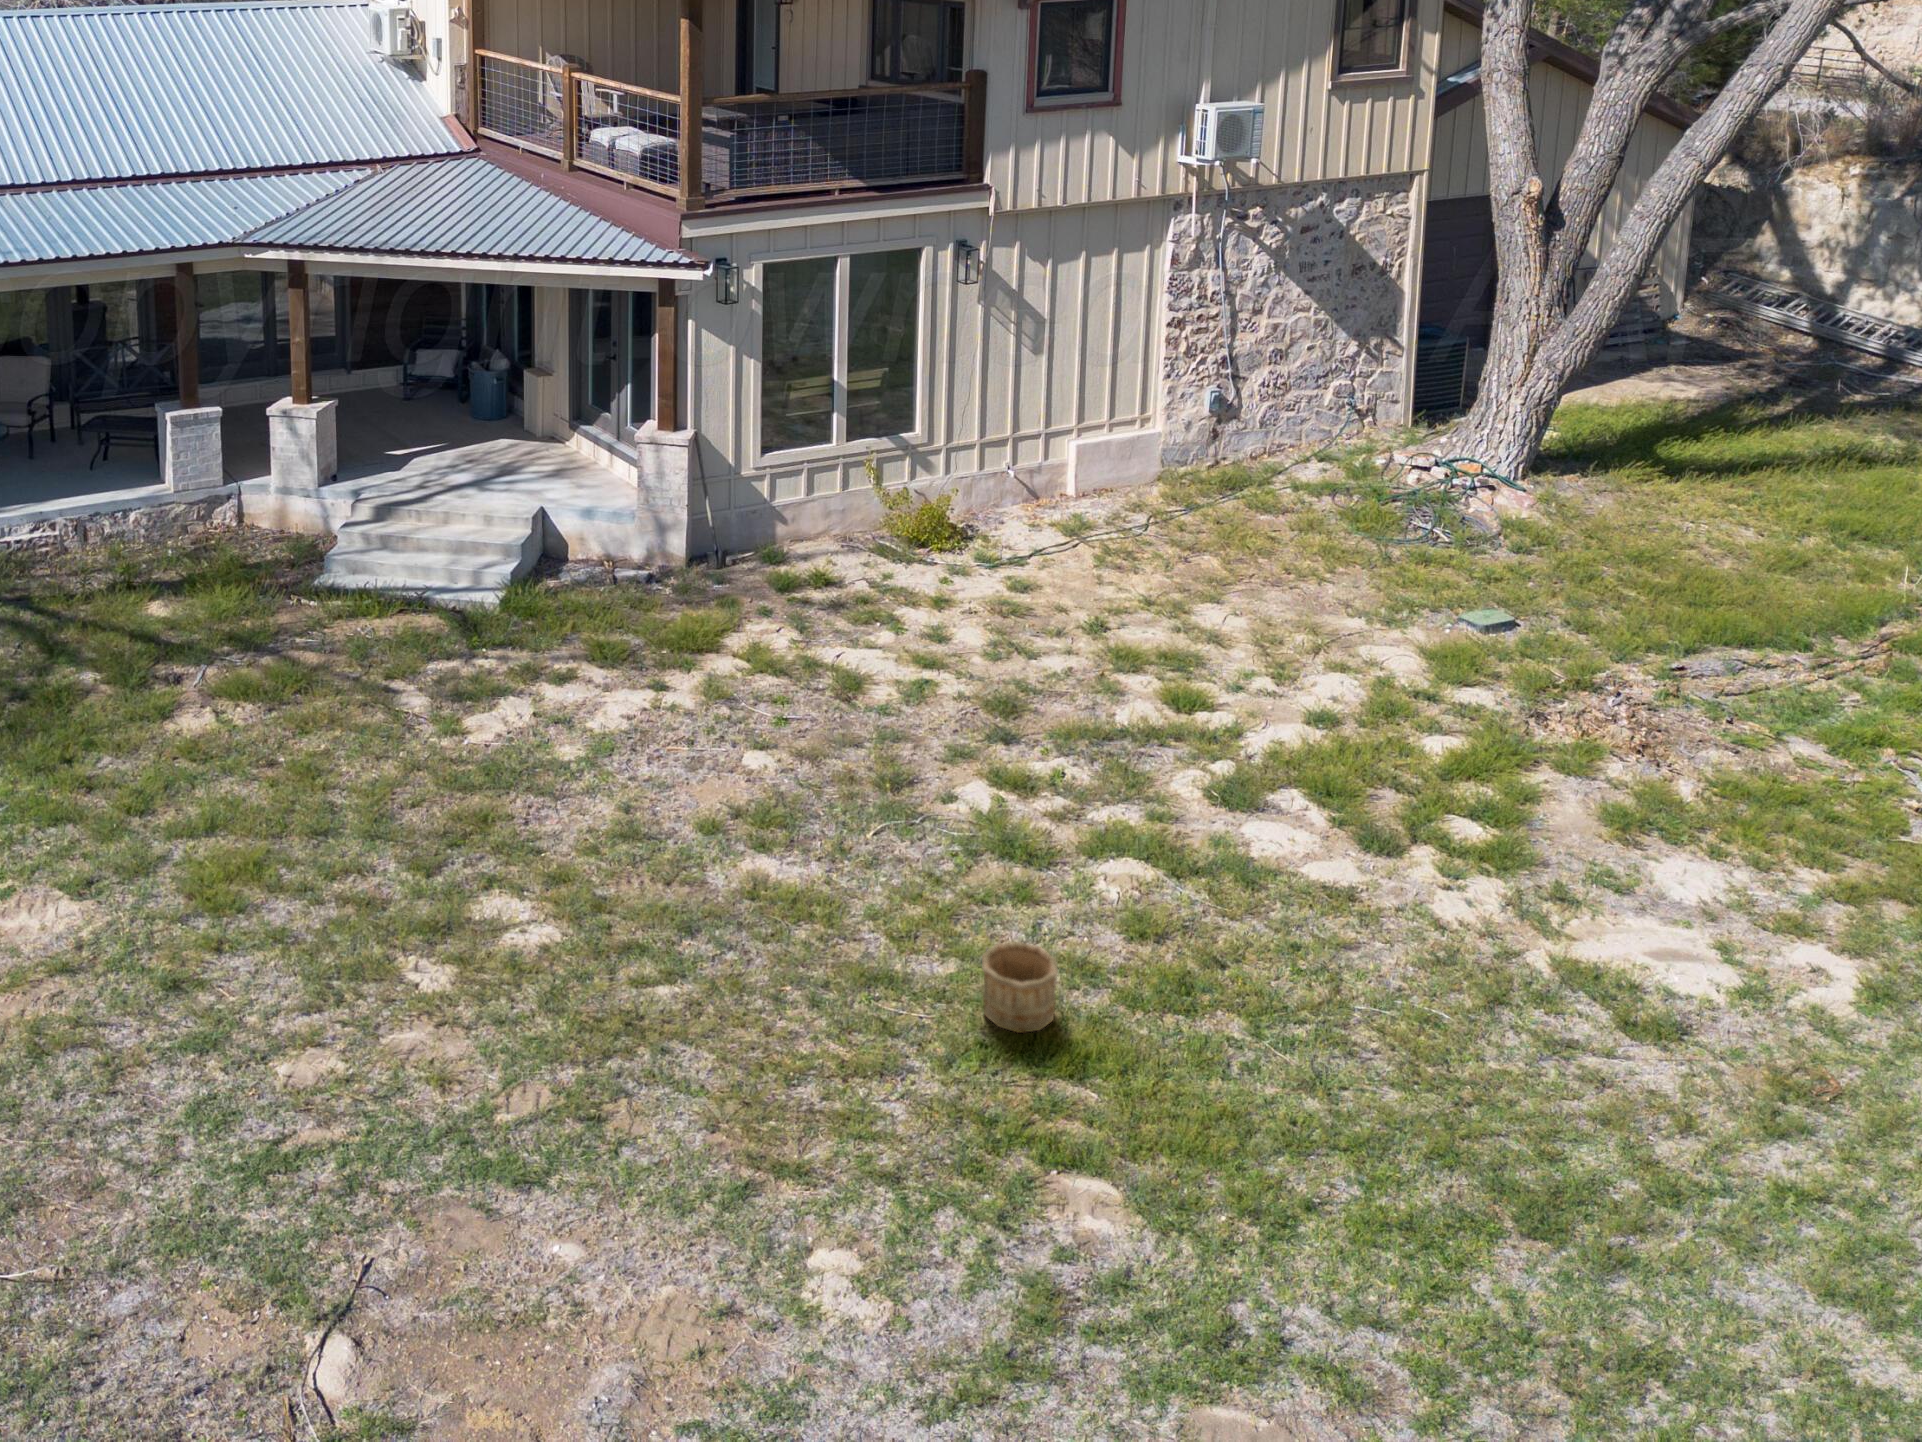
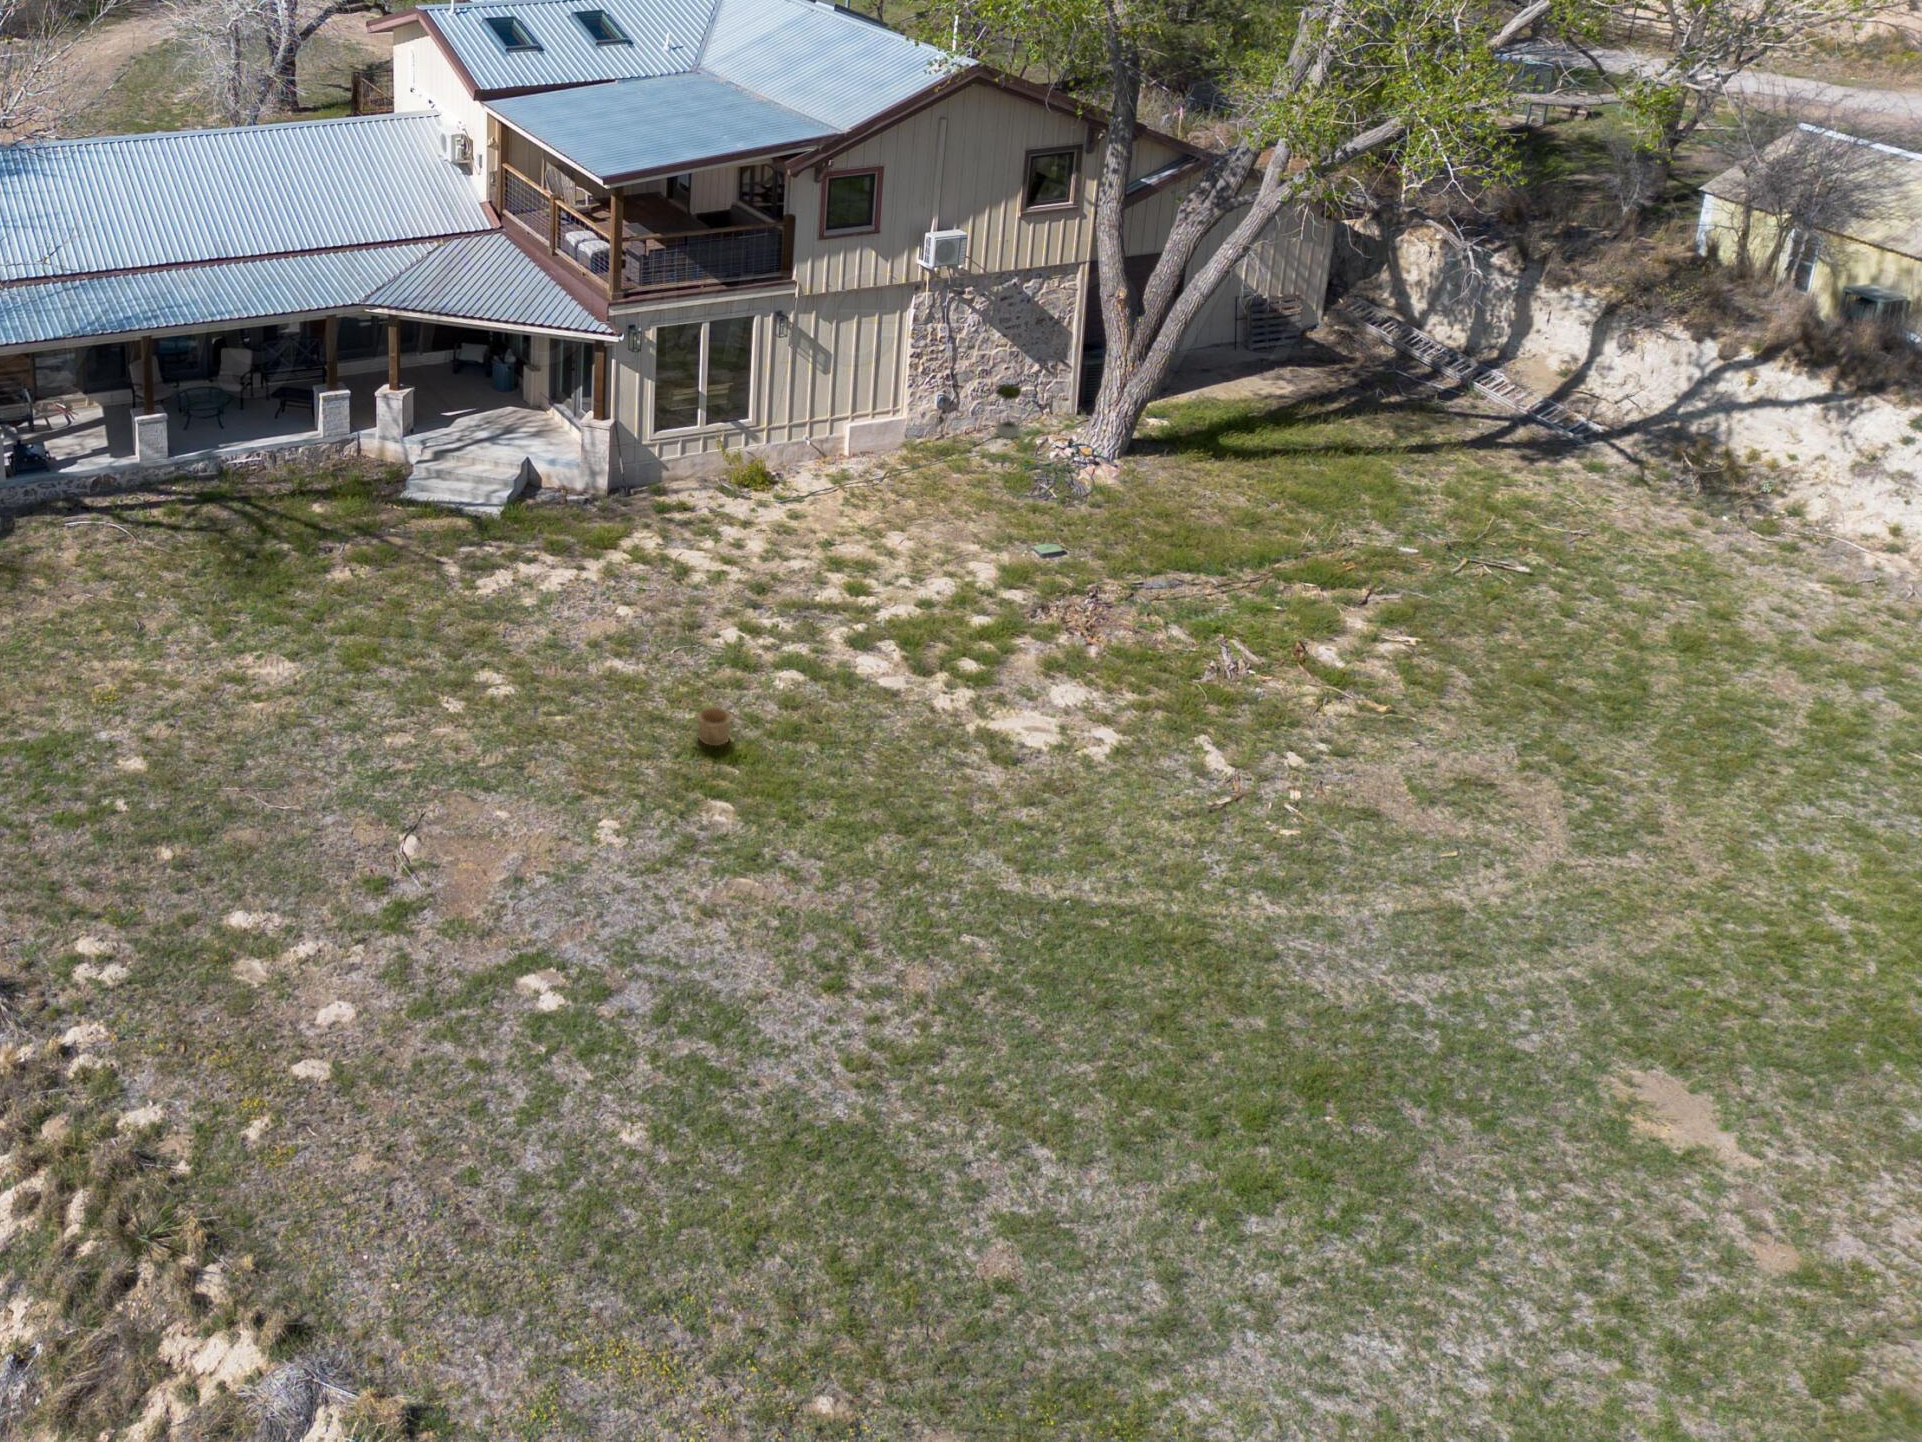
potted tree: none [1295,374,1340,465] -> present [996,384,1022,439]

